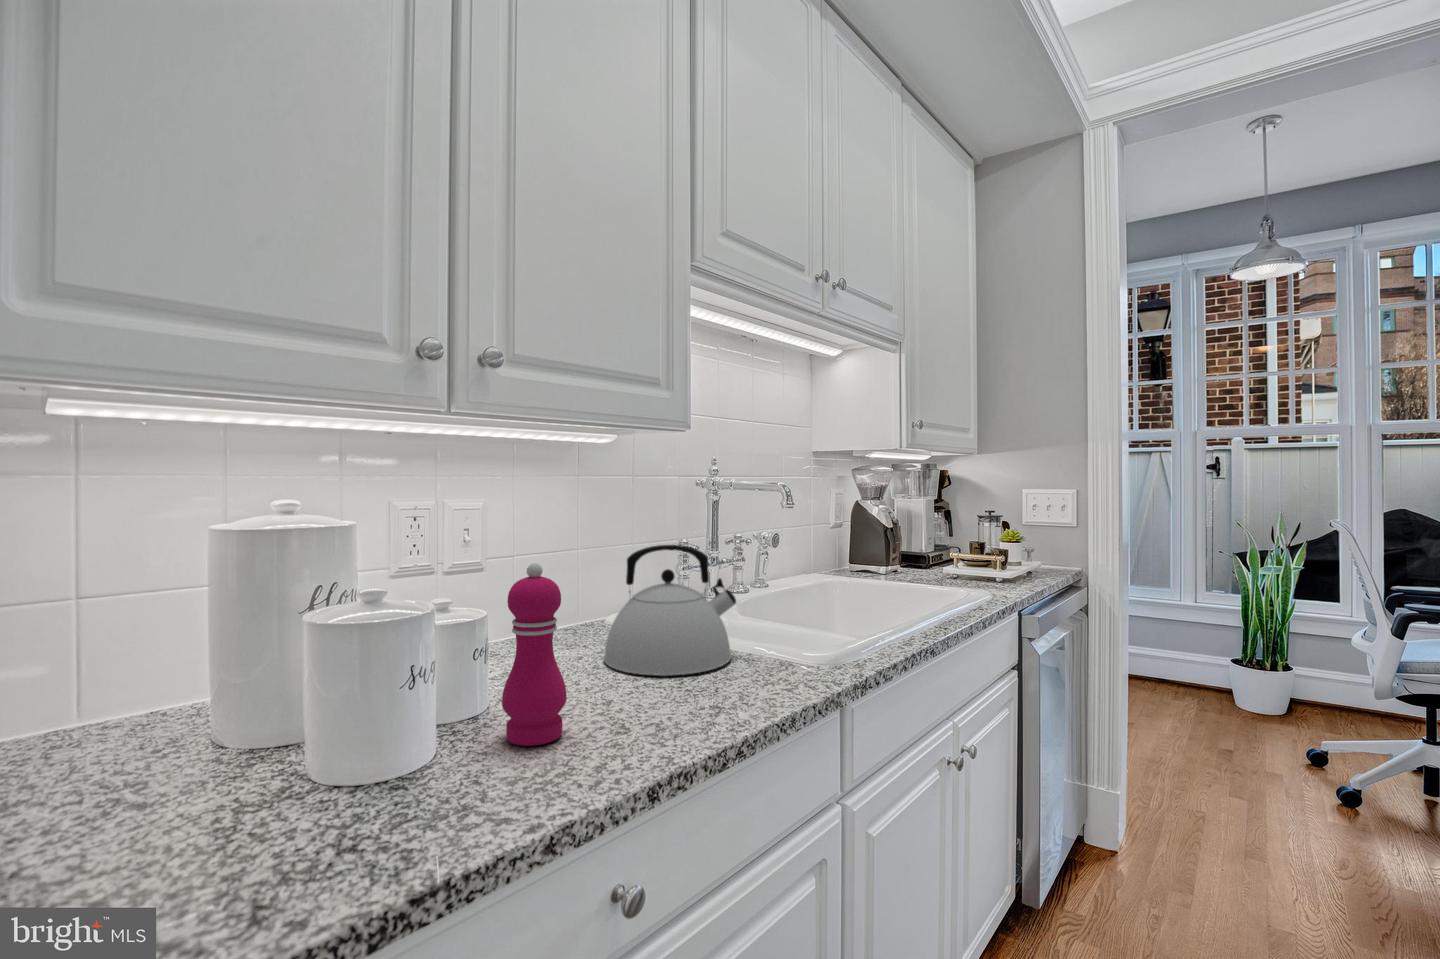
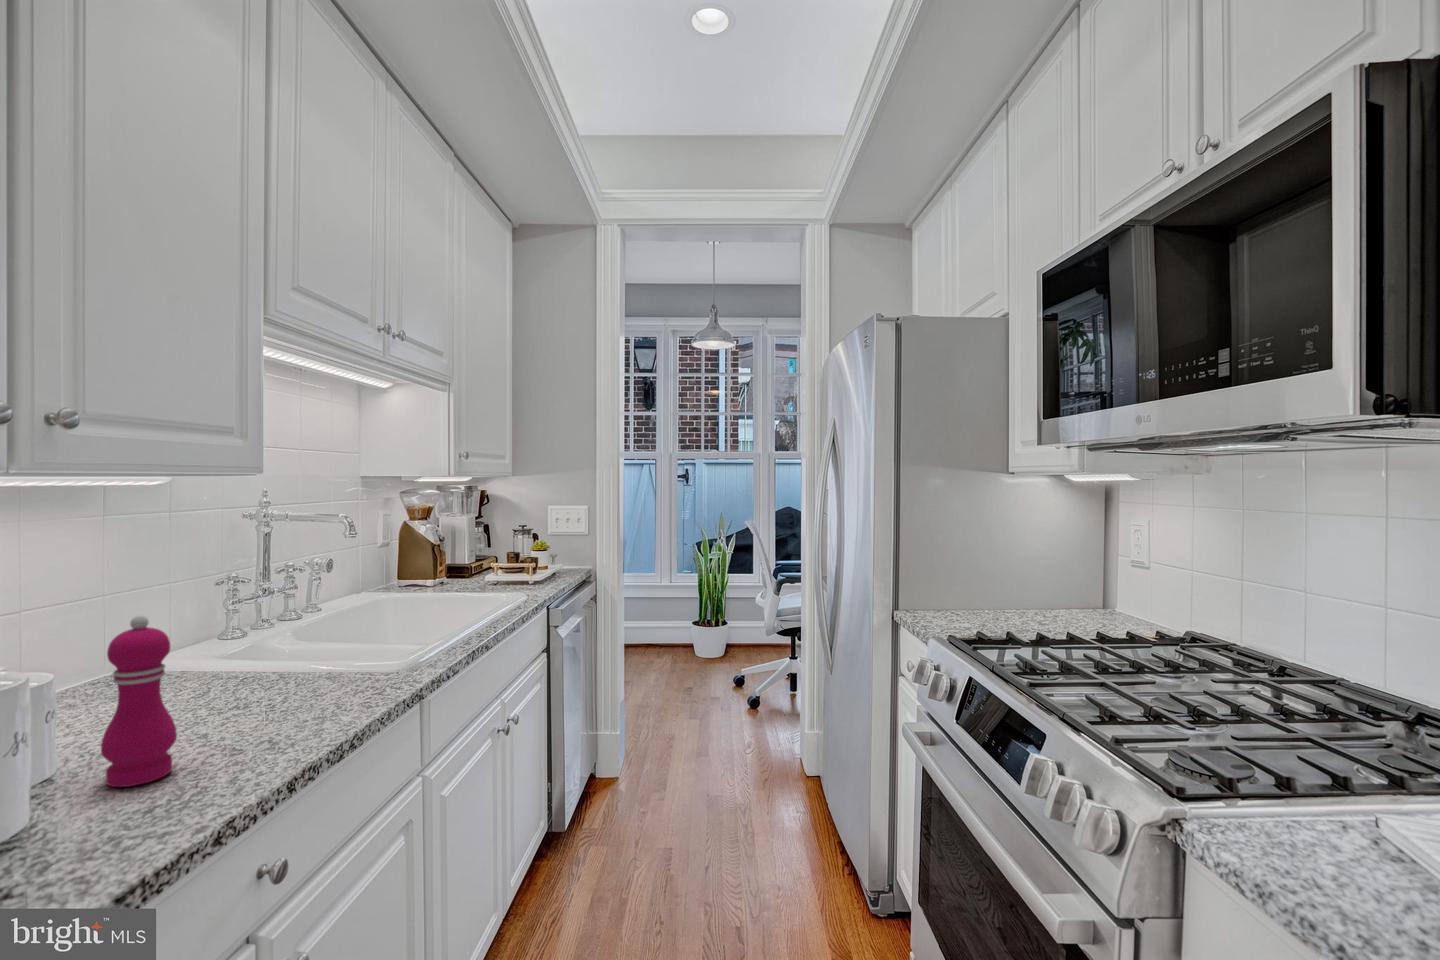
kettle: present [604,545,736,676] -> none [165,582,316,710]

